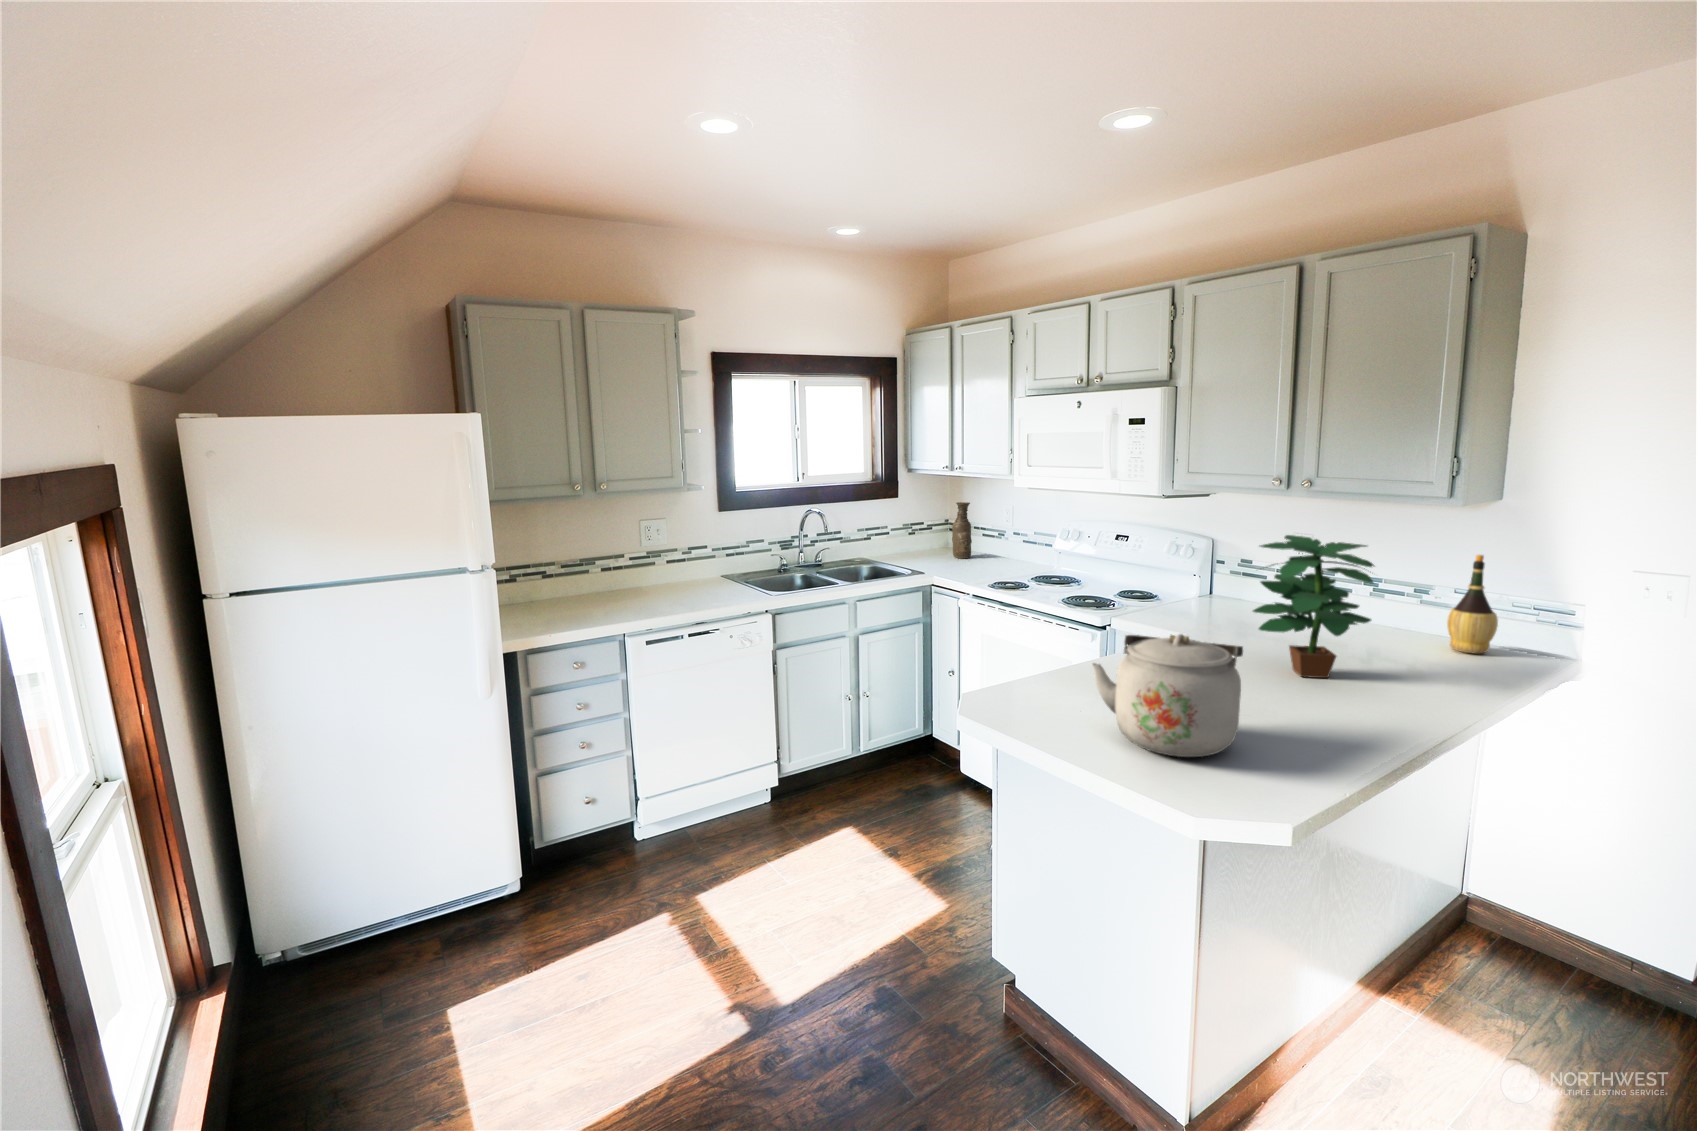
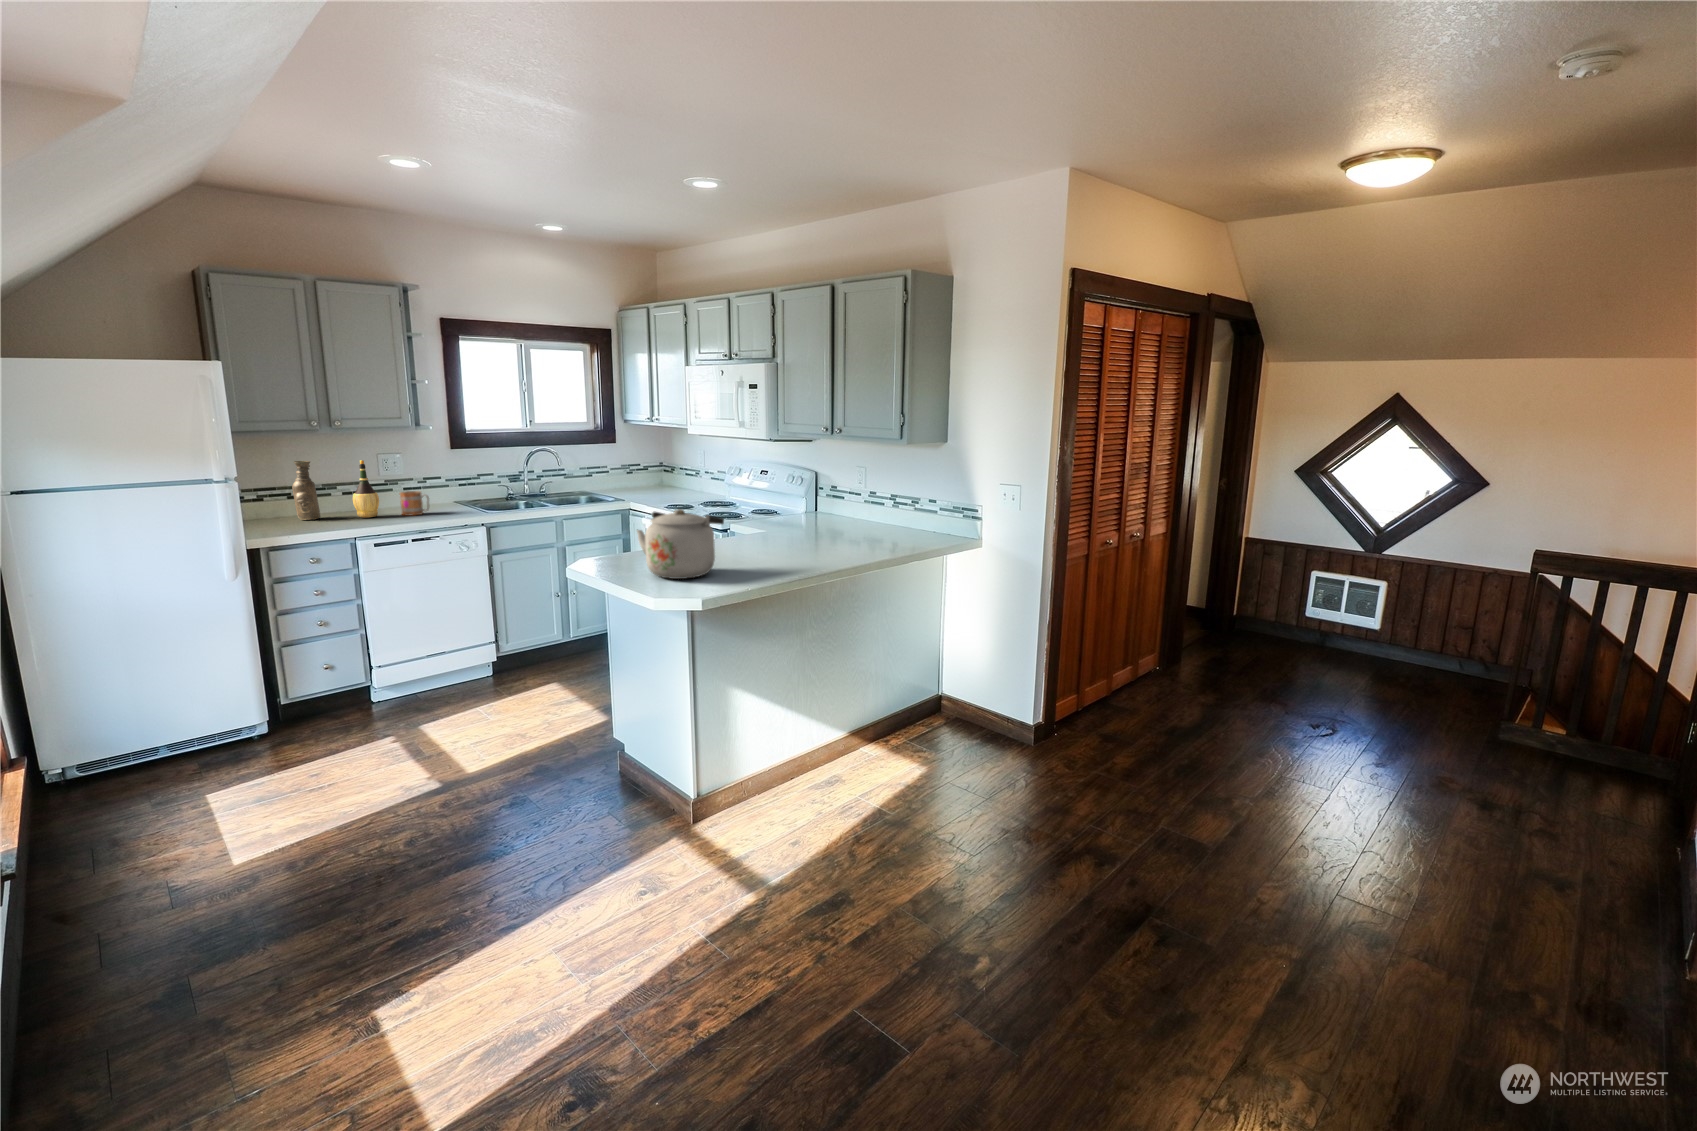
vase: present [952,502,972,558] -> present [292,461,320,520]
potted plant: present [1253,535,1374,678] -> none [778,462,851,550]
wine bottle: present [1447,555,1498,654] -> present [353,460,379,517]
mug: none [668,567,703,599] -> present [400,491,429,516]

